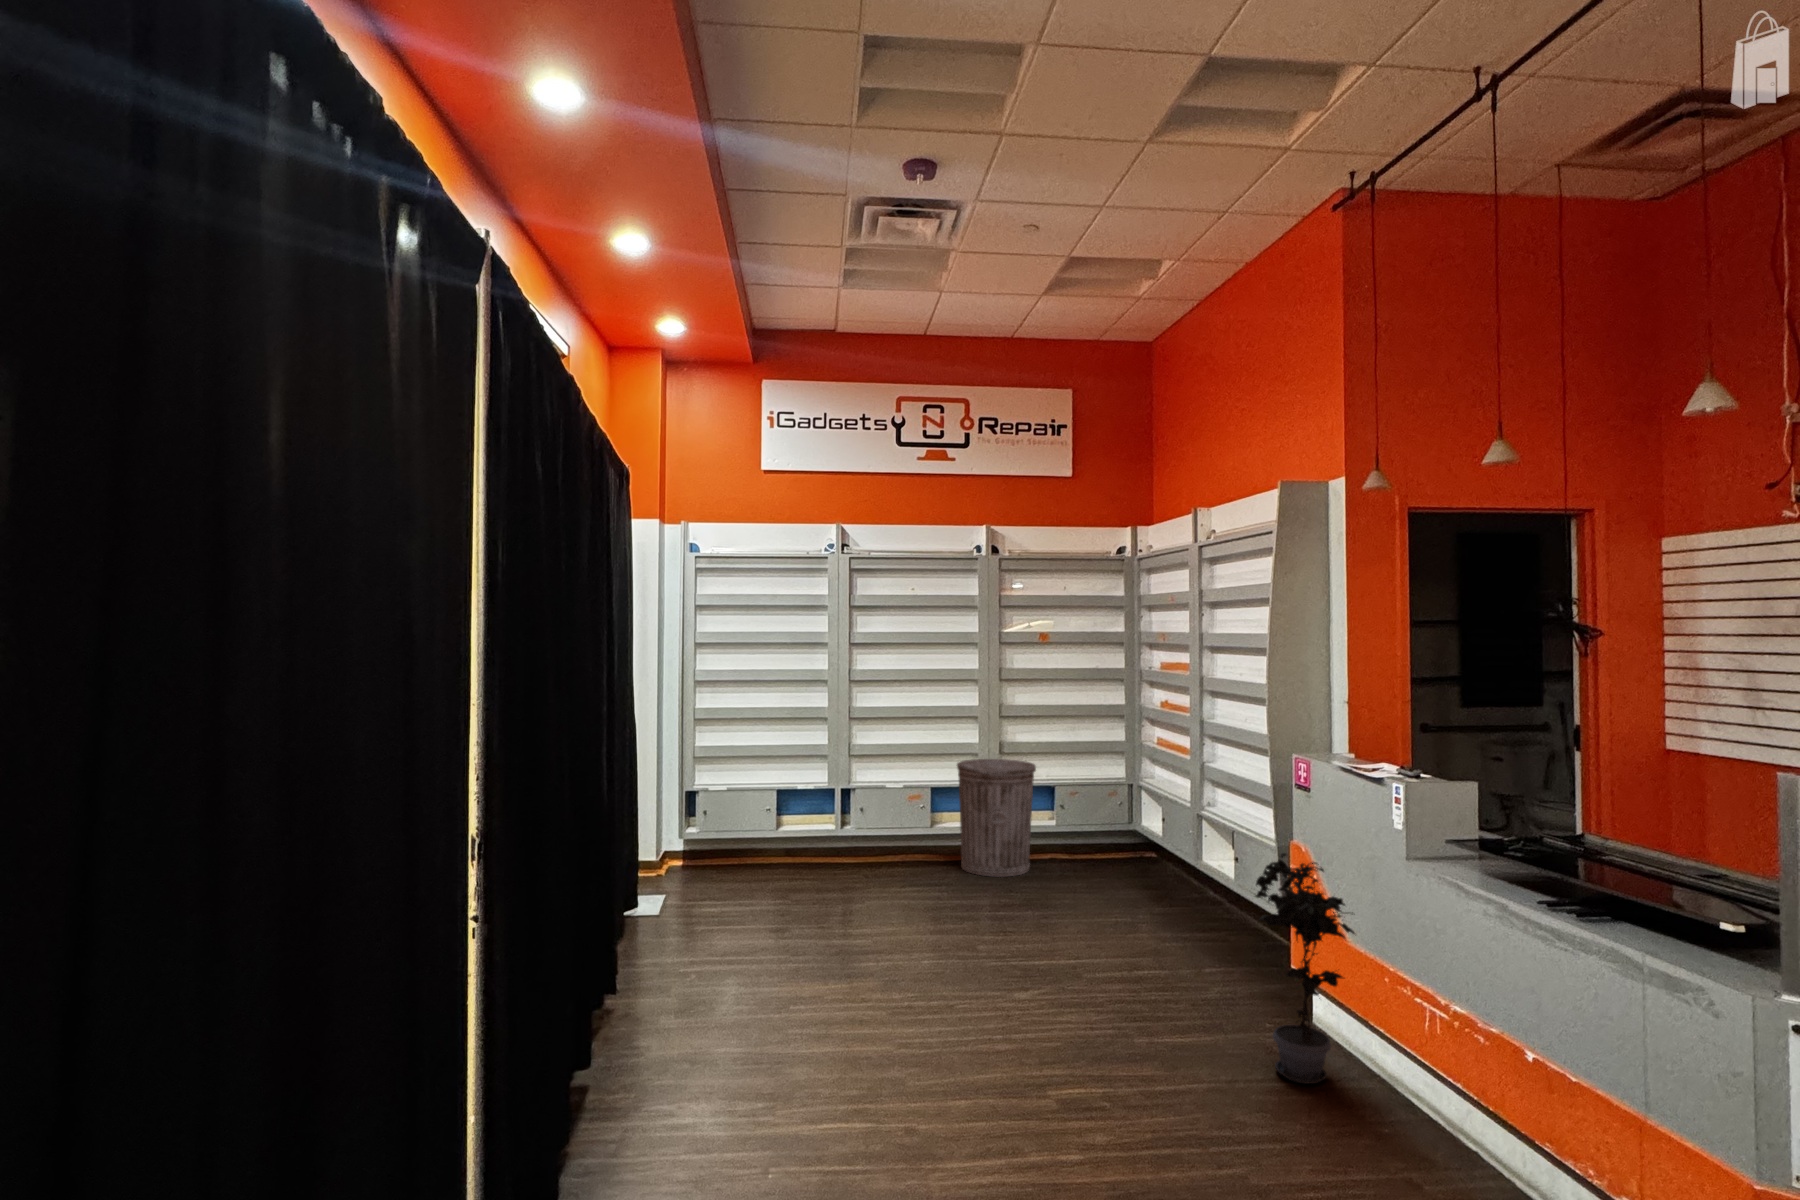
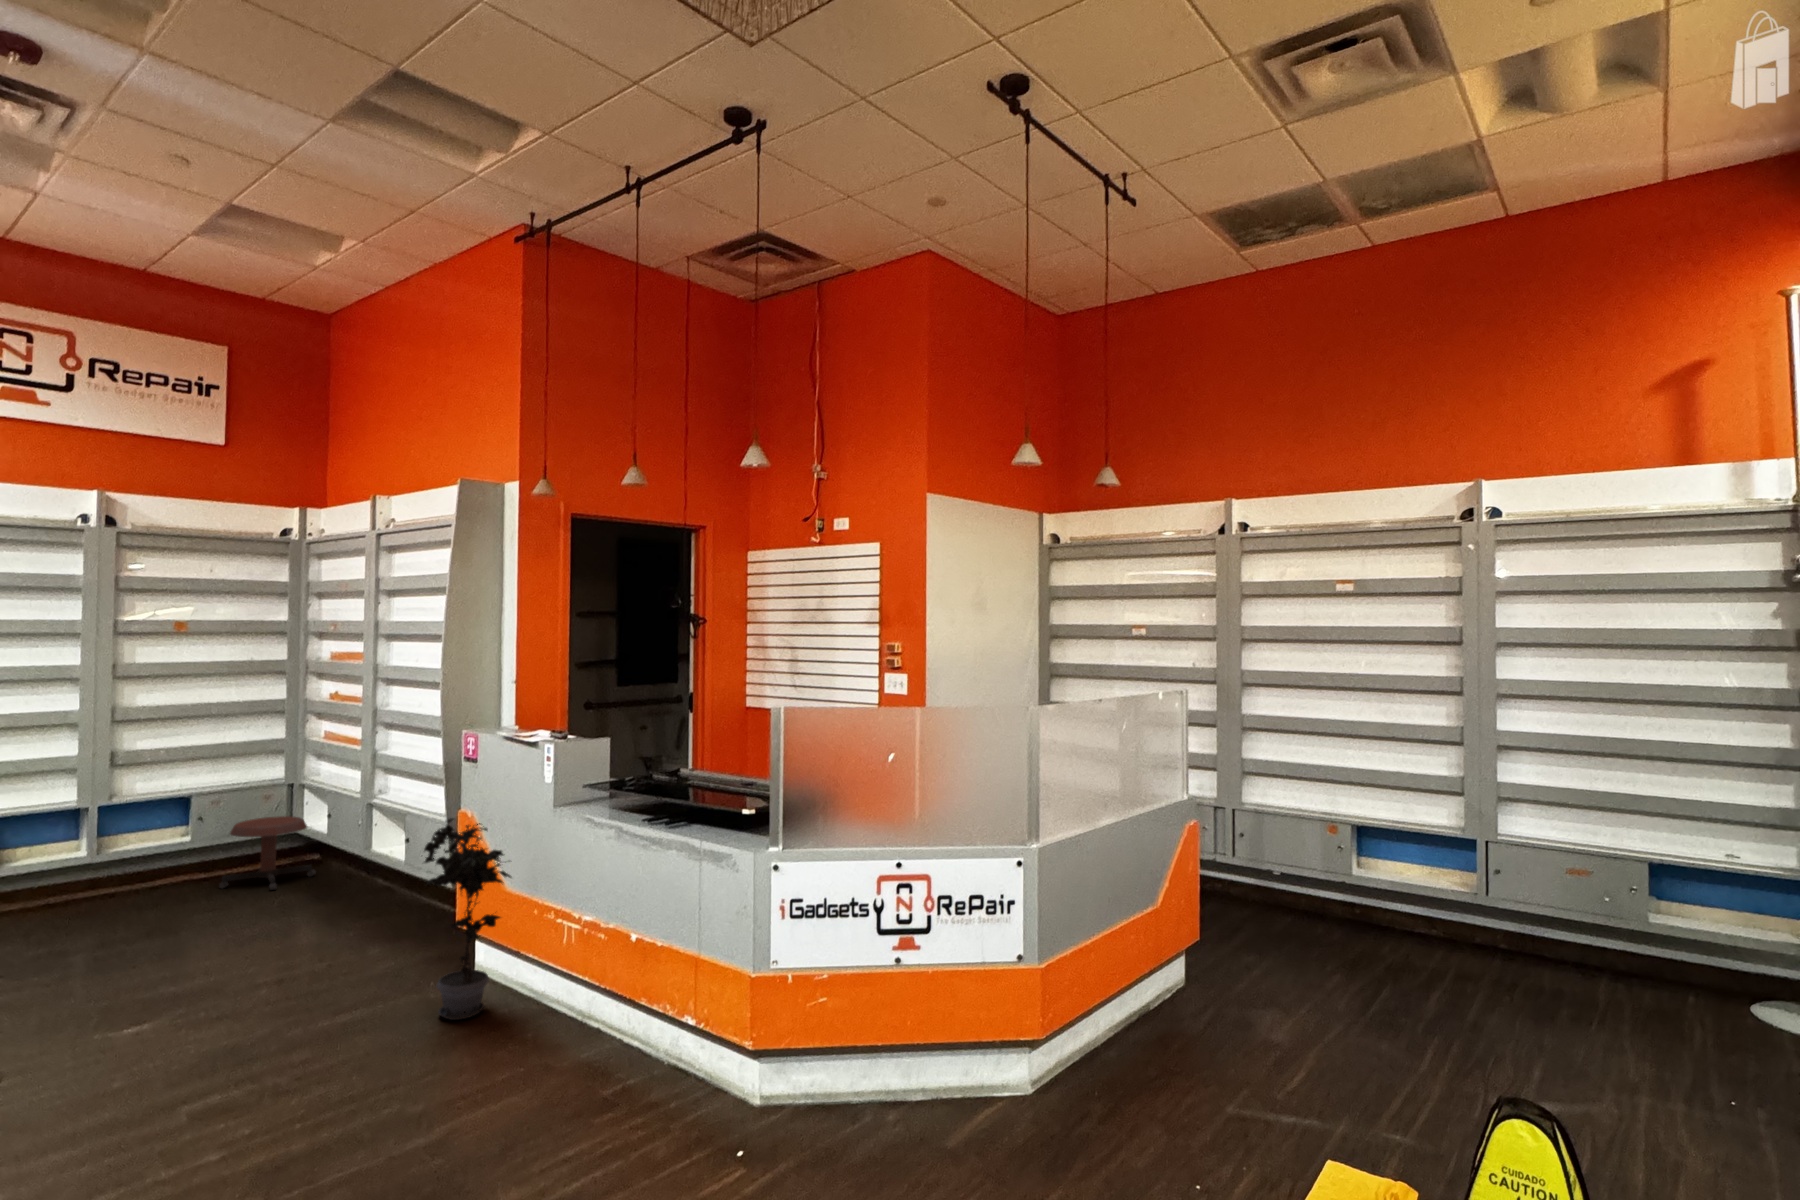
trash can: present [957,759,1036,877] -> none [41,773,166,917]
stool: none [1076,812,1153,881] -> present [219,816,316,890]

